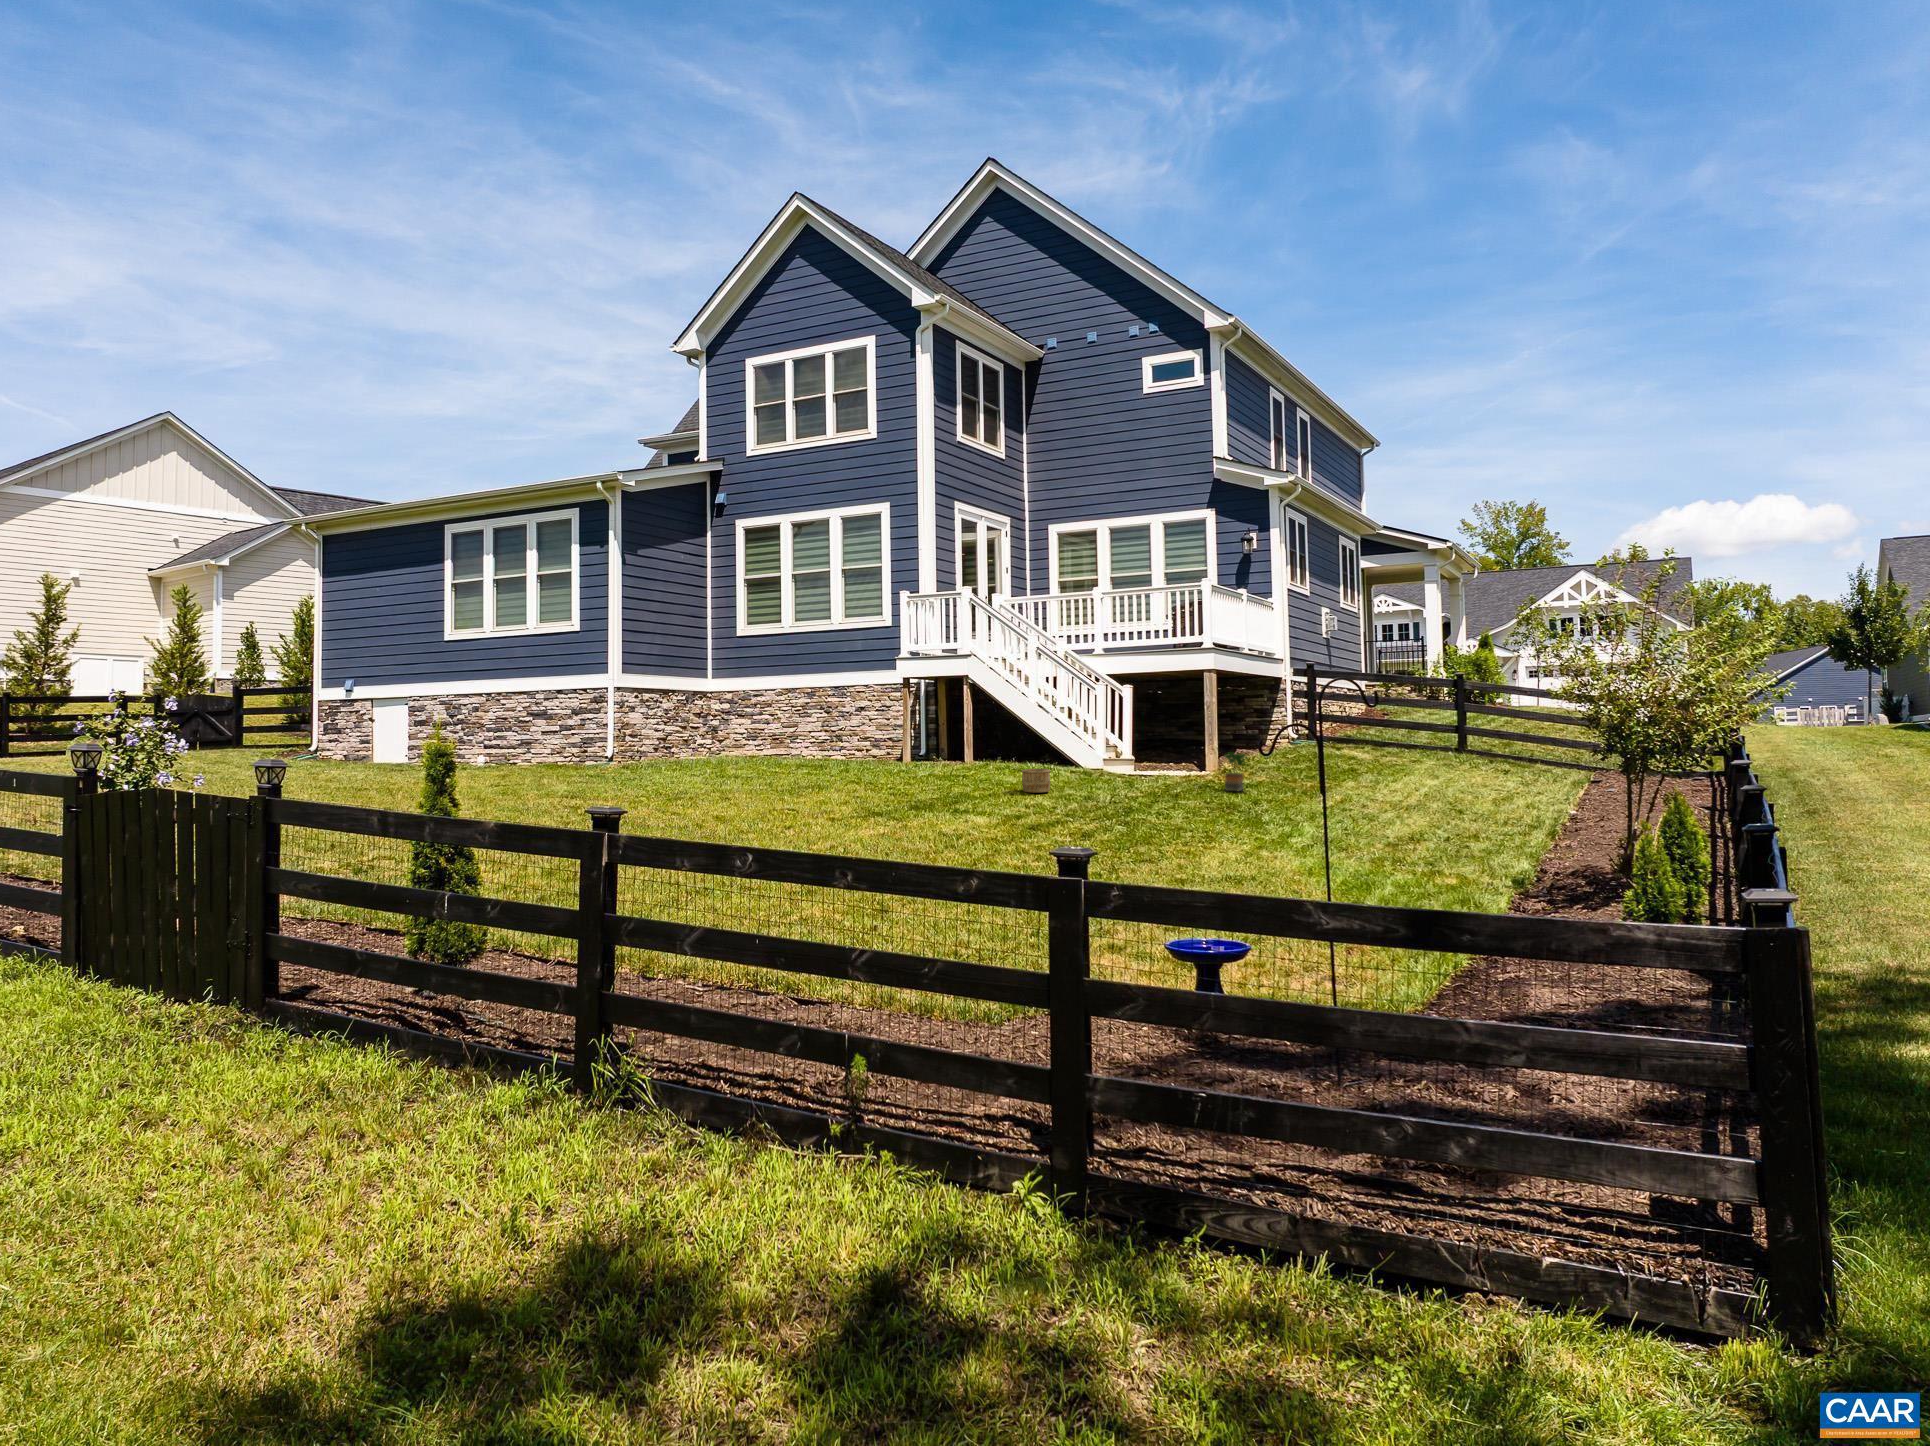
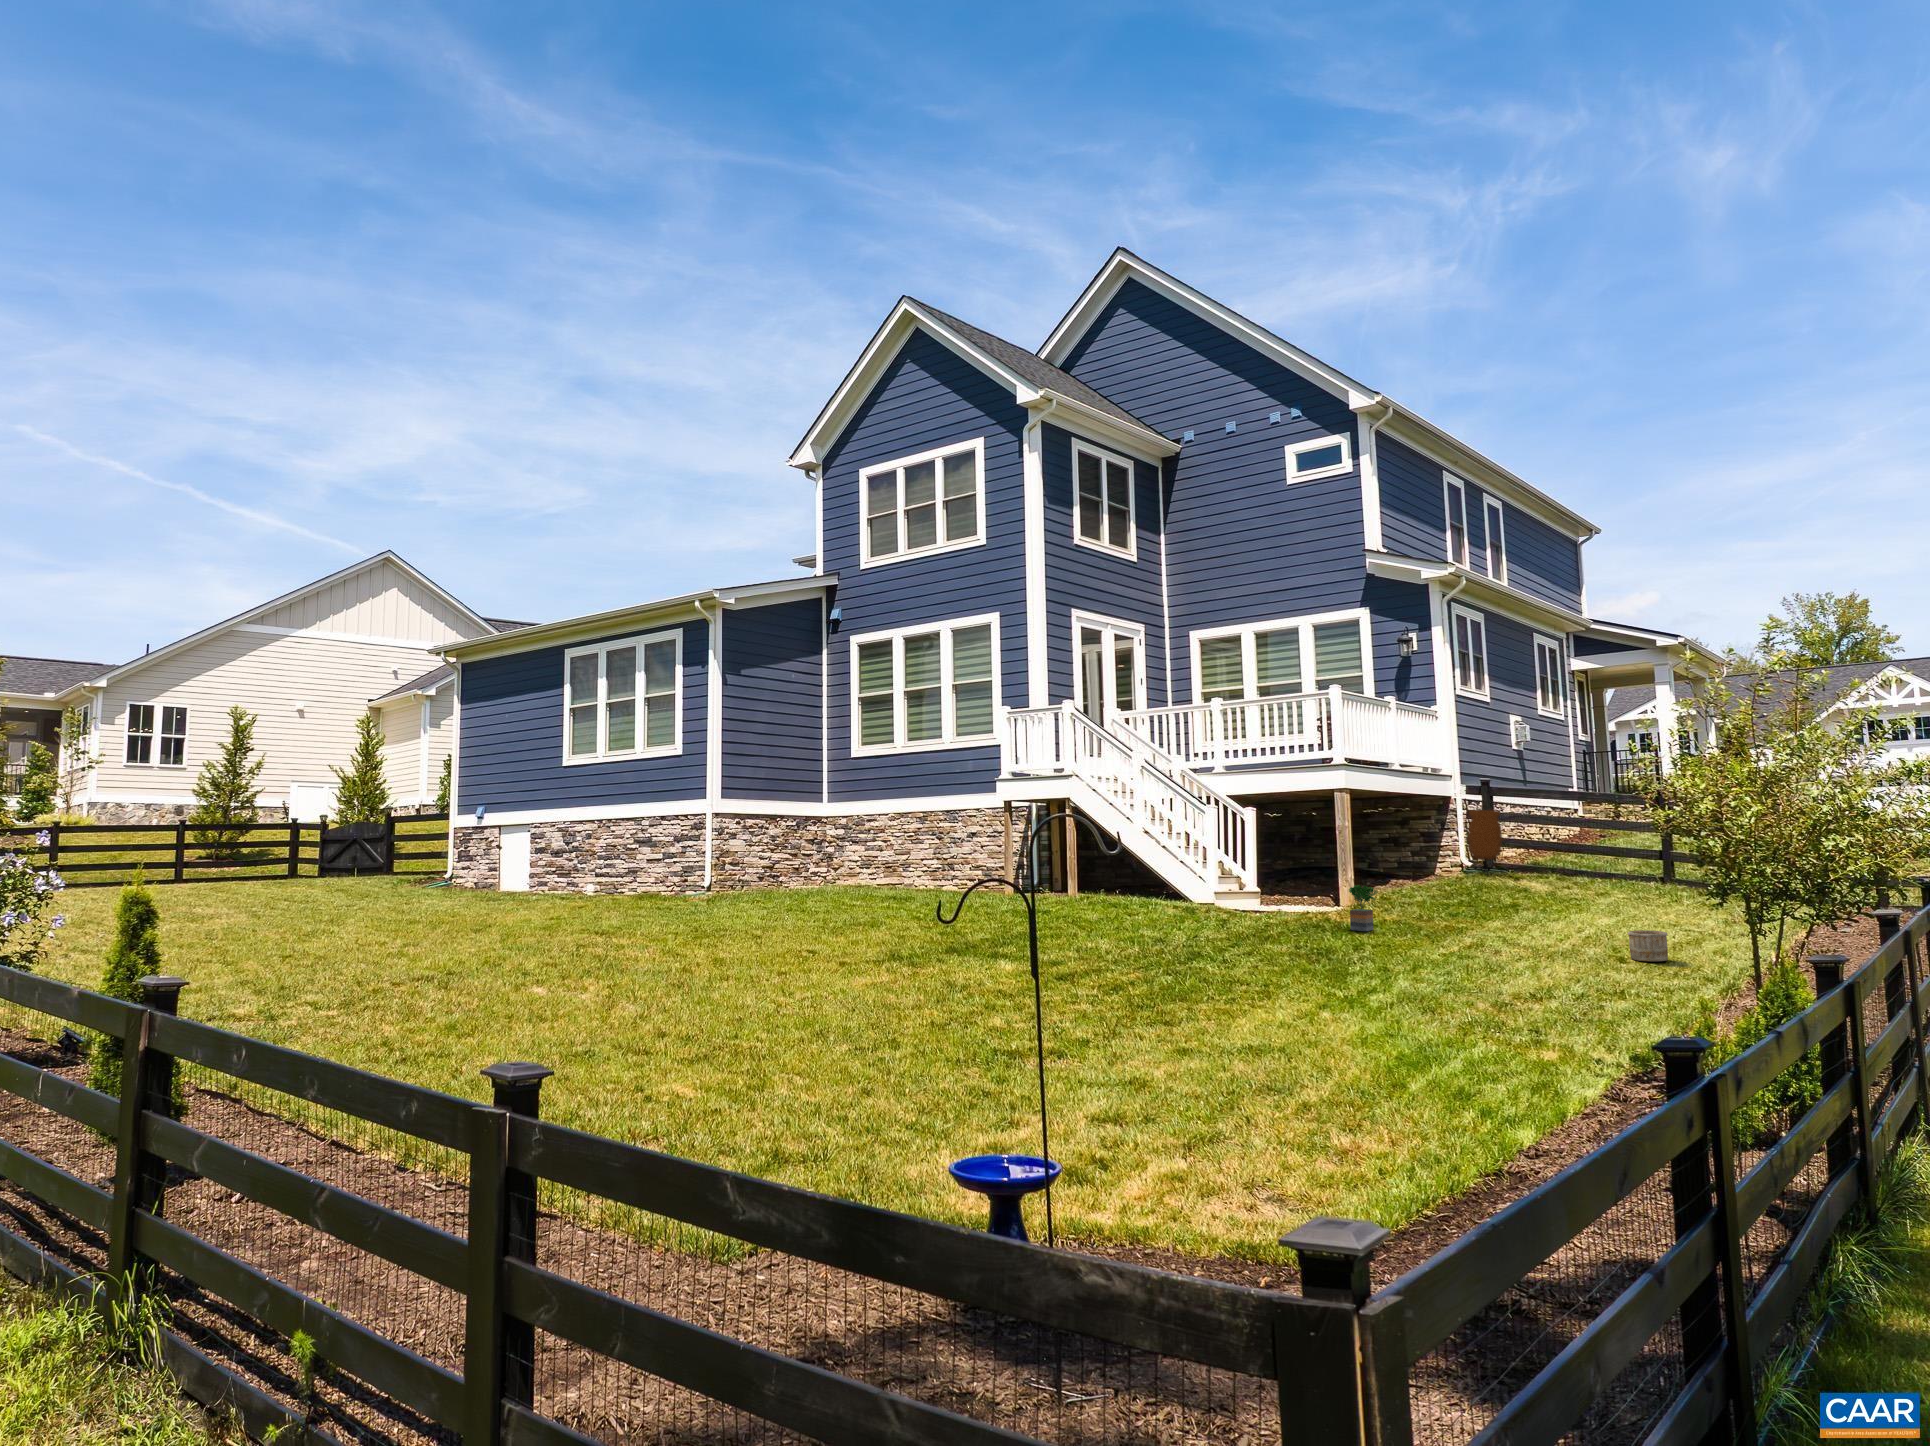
lounge chair: none [1289,689,1325,744] -> present [1466,810,1503,872]
wooden bucket: present [1021,769,1050,793] -> present [1628,930,1668,961]

